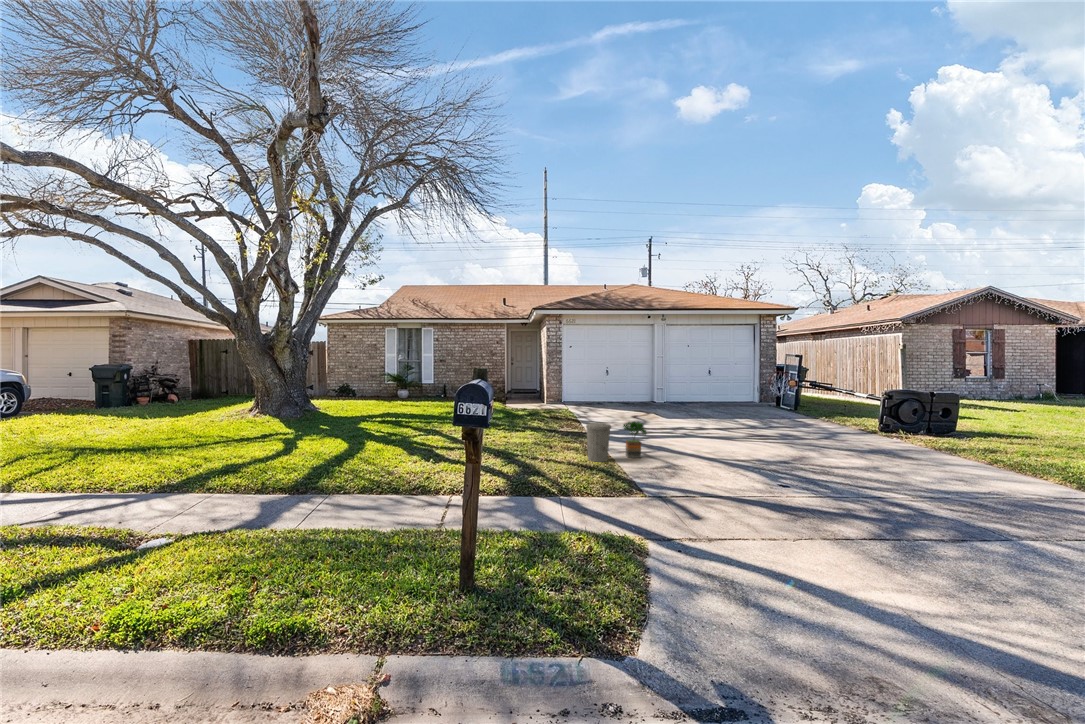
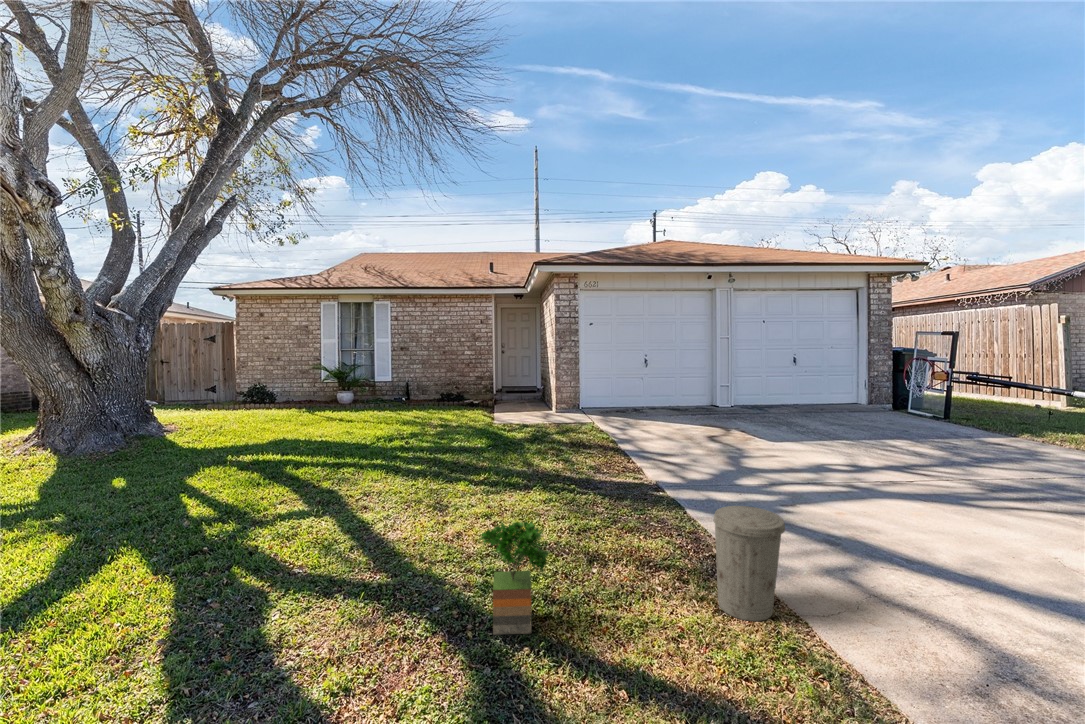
potted tree: present [623,422,647,458] -> present [481,521,549,635]

